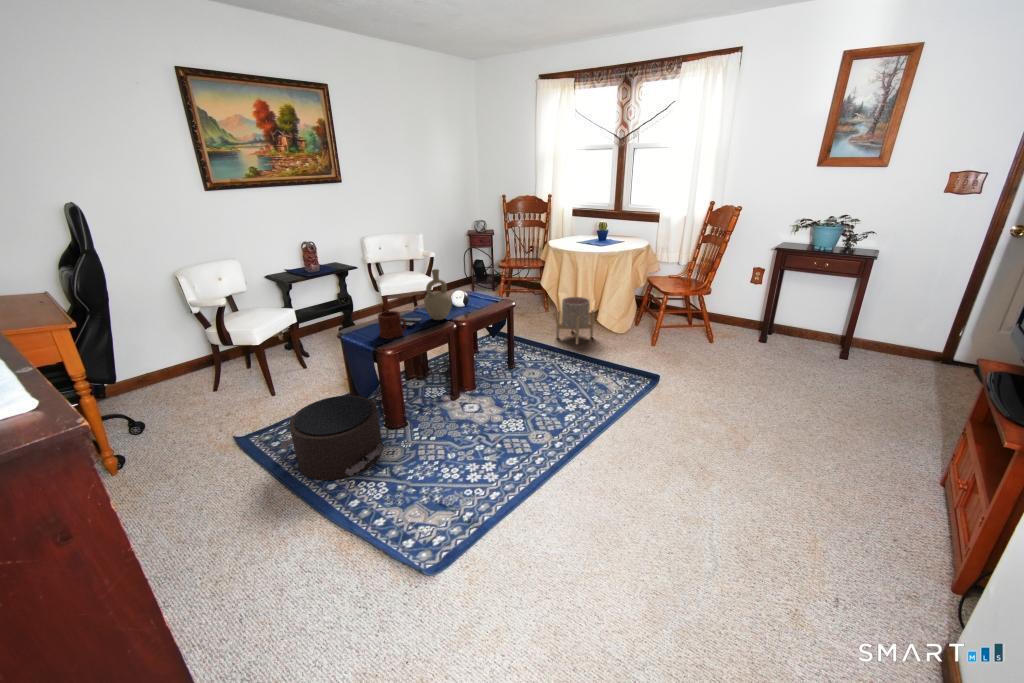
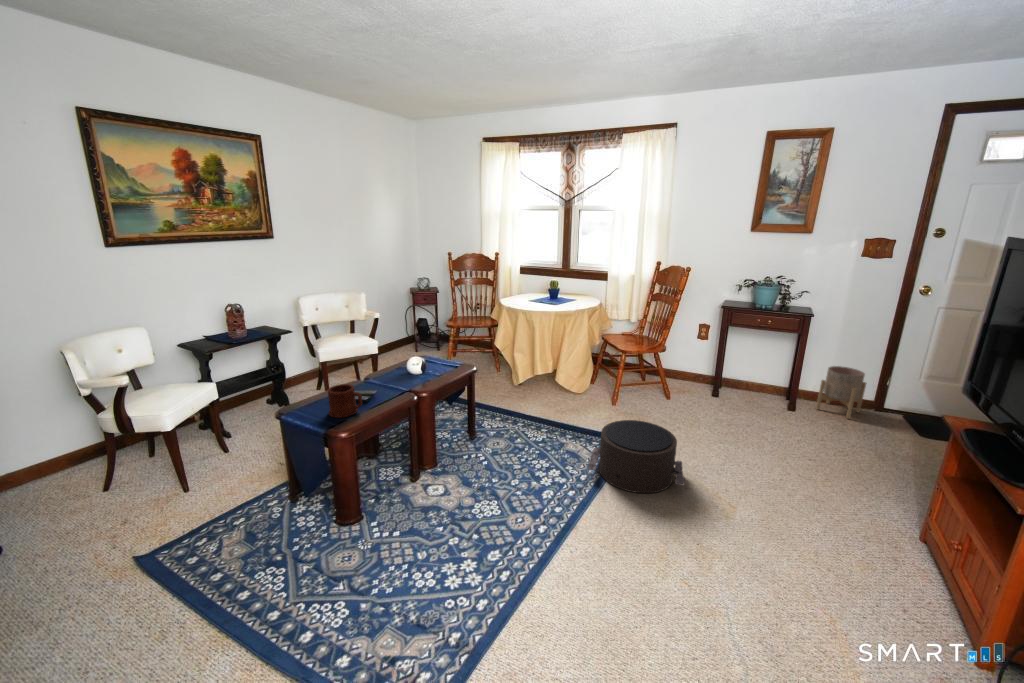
vase: present [424,269,452,320] -> none [380,335,412,392]
planter: present [556,297,594,344] -> present [816,366,867,419]
pouf: present [279,395,387,480] -> present [589,420,685,493]

